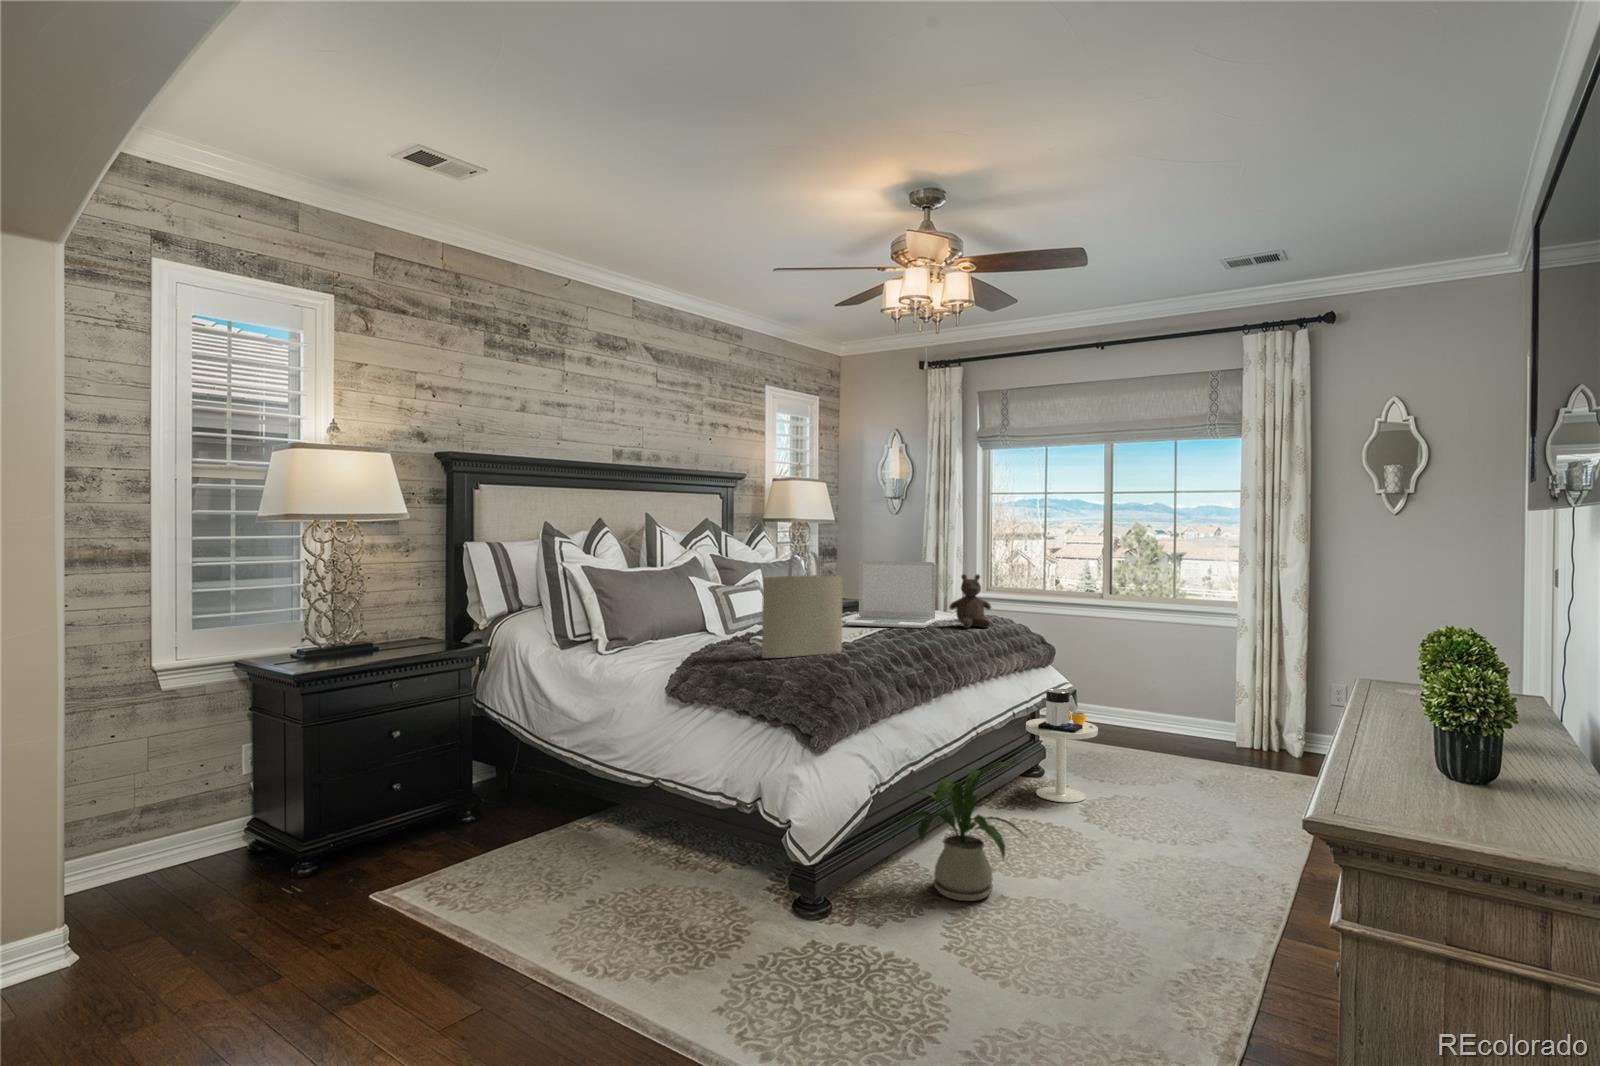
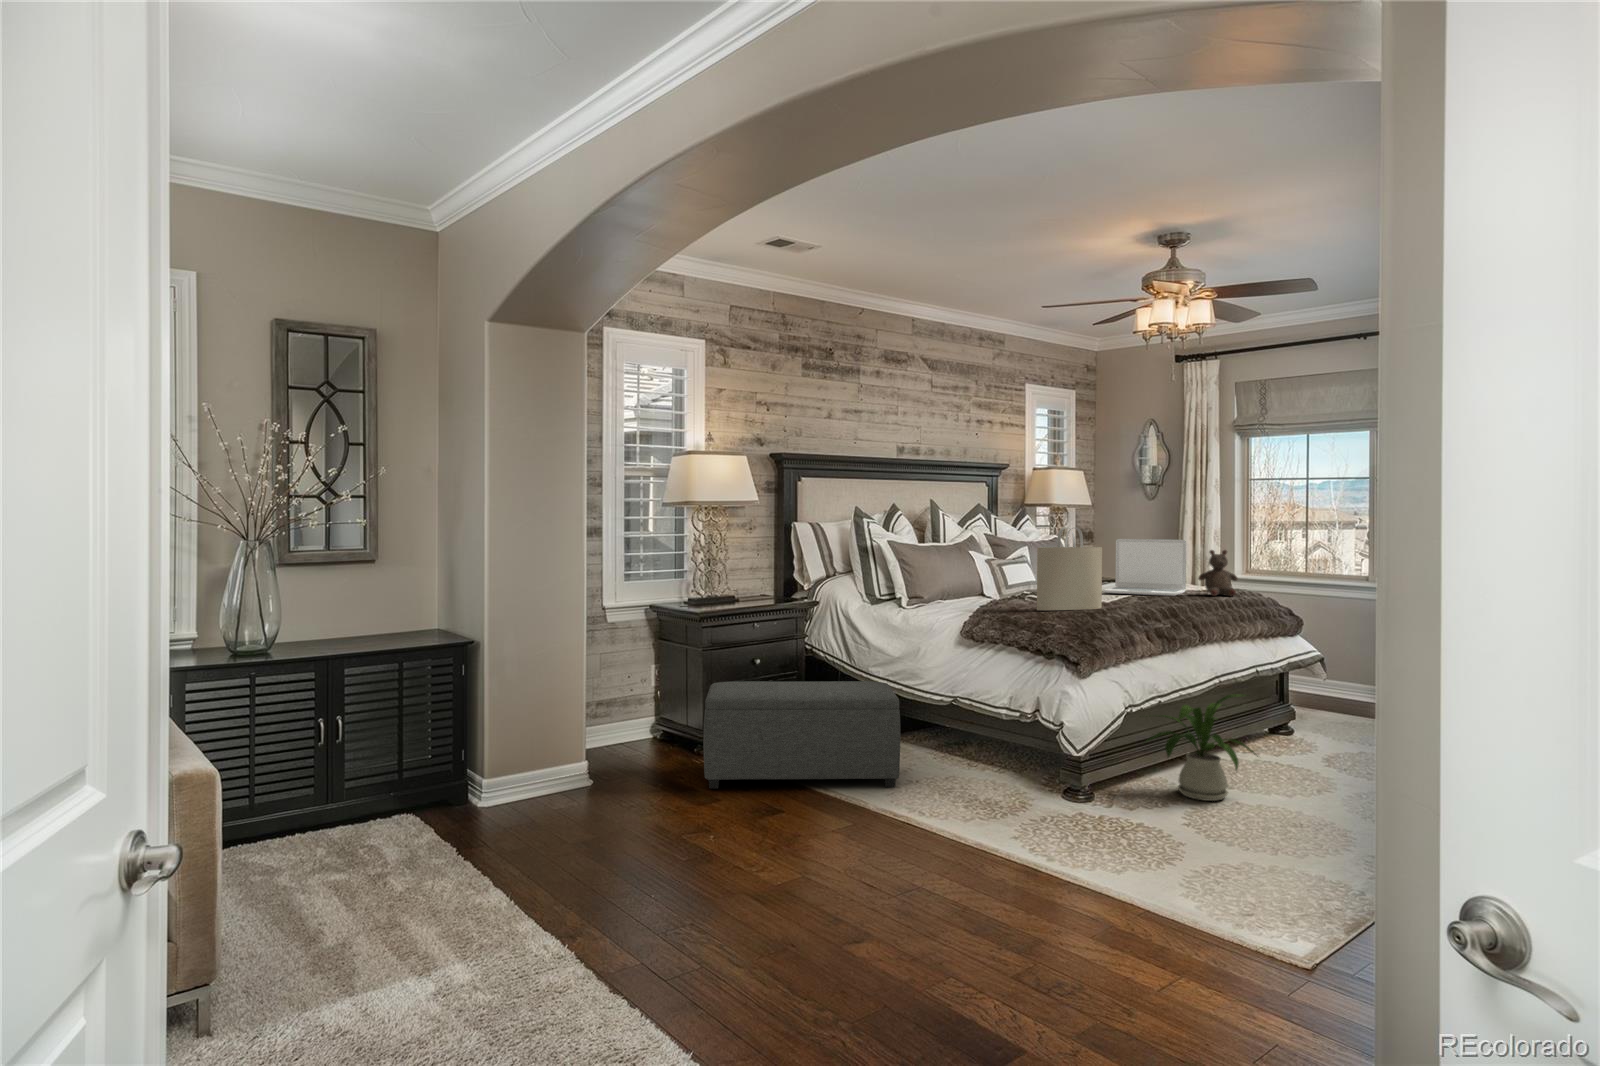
side table: present [1026,689,1098,802] -> none [1270,651,1339,750]
ottoman: none [263,762,571,951] -> present [703,681,900,788]

